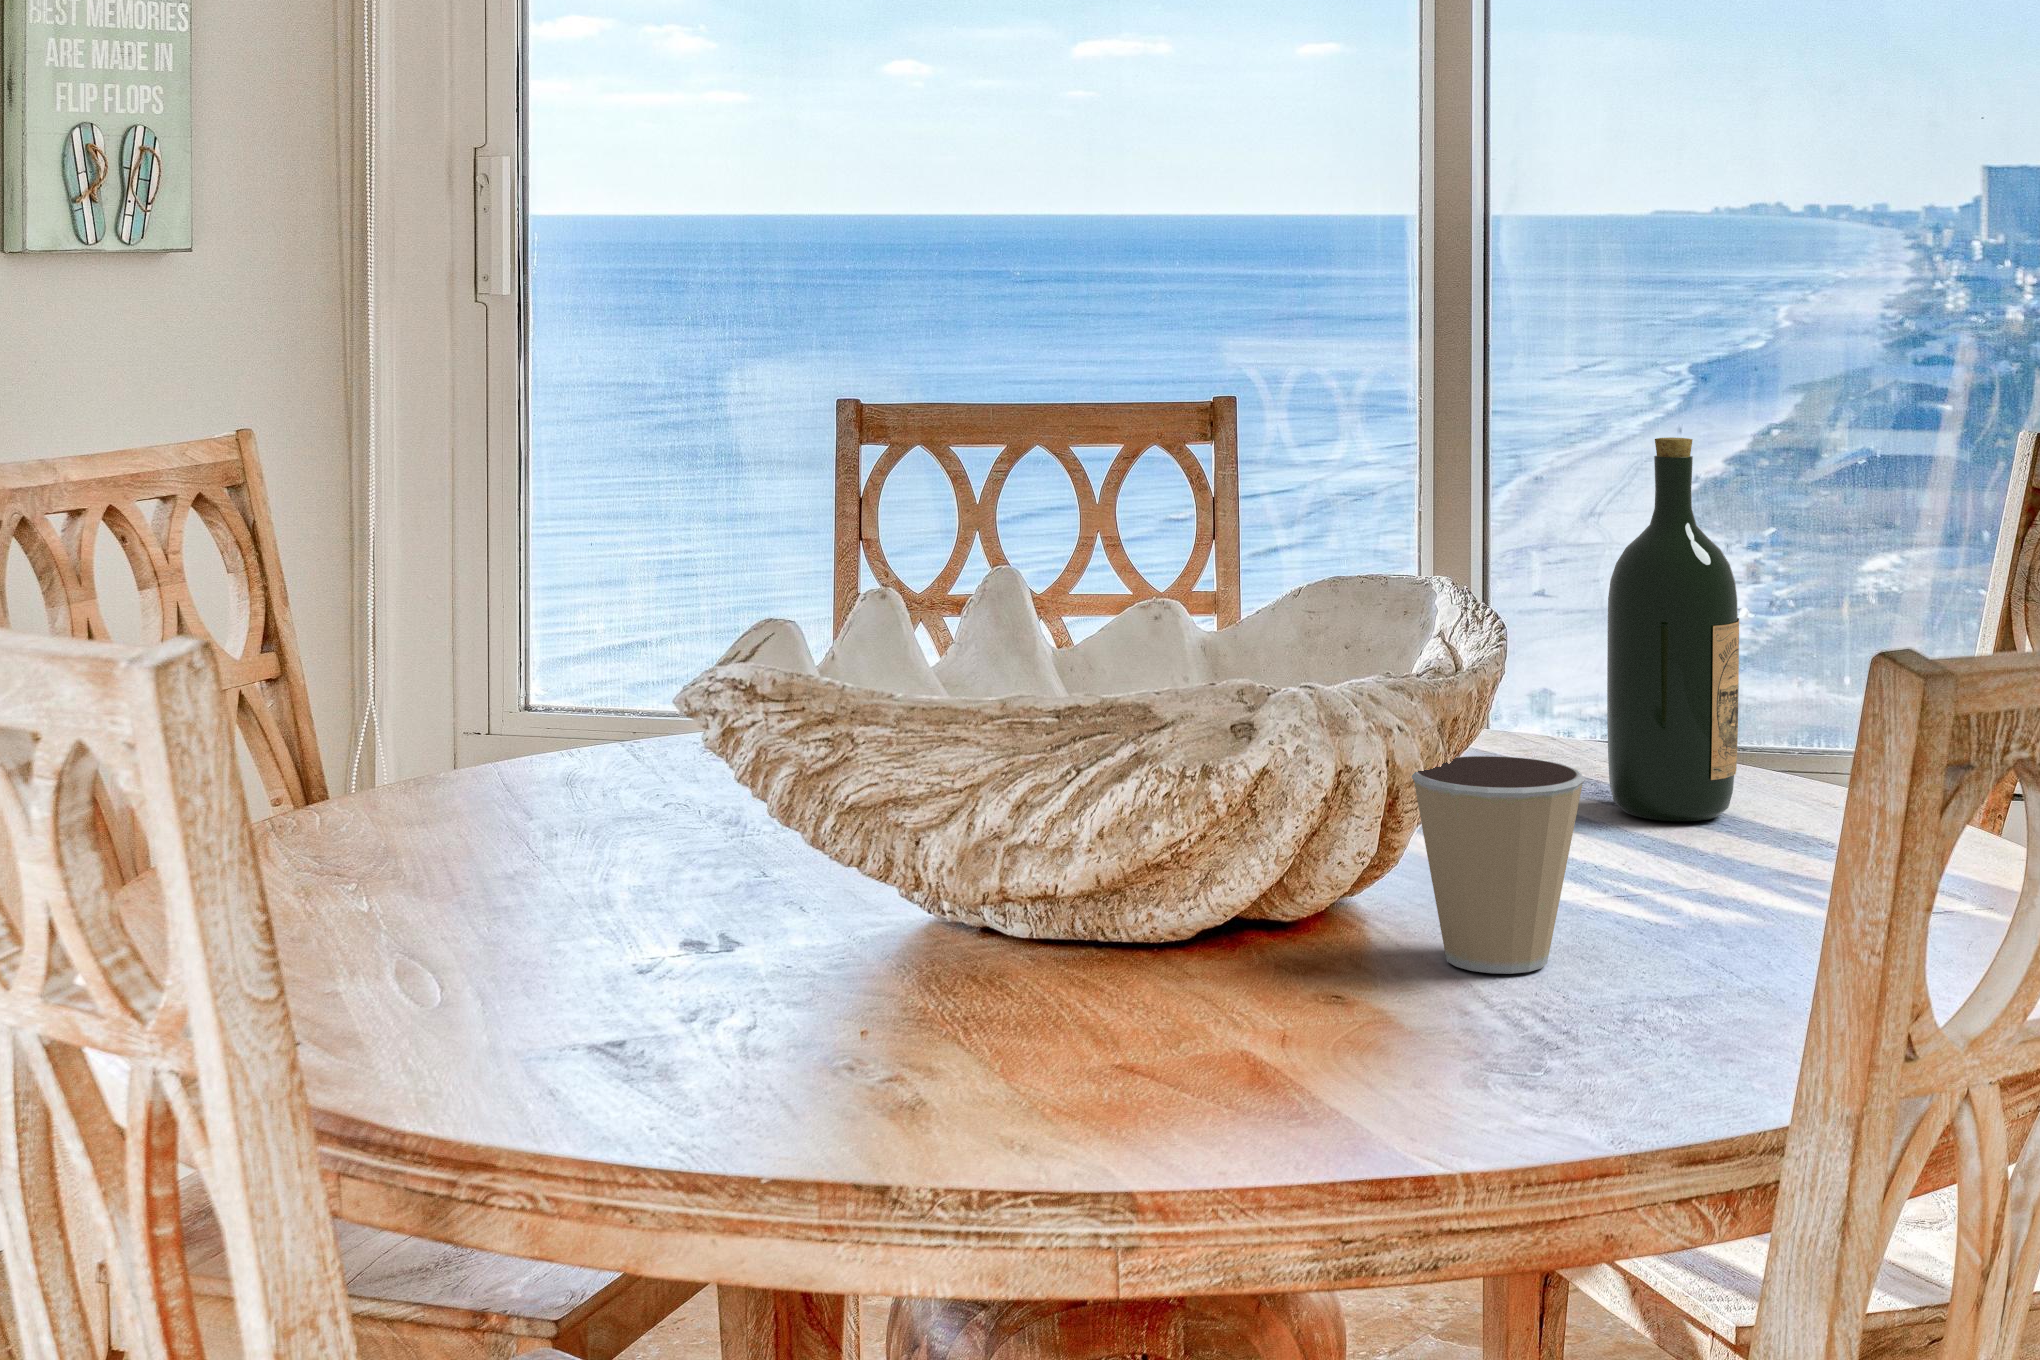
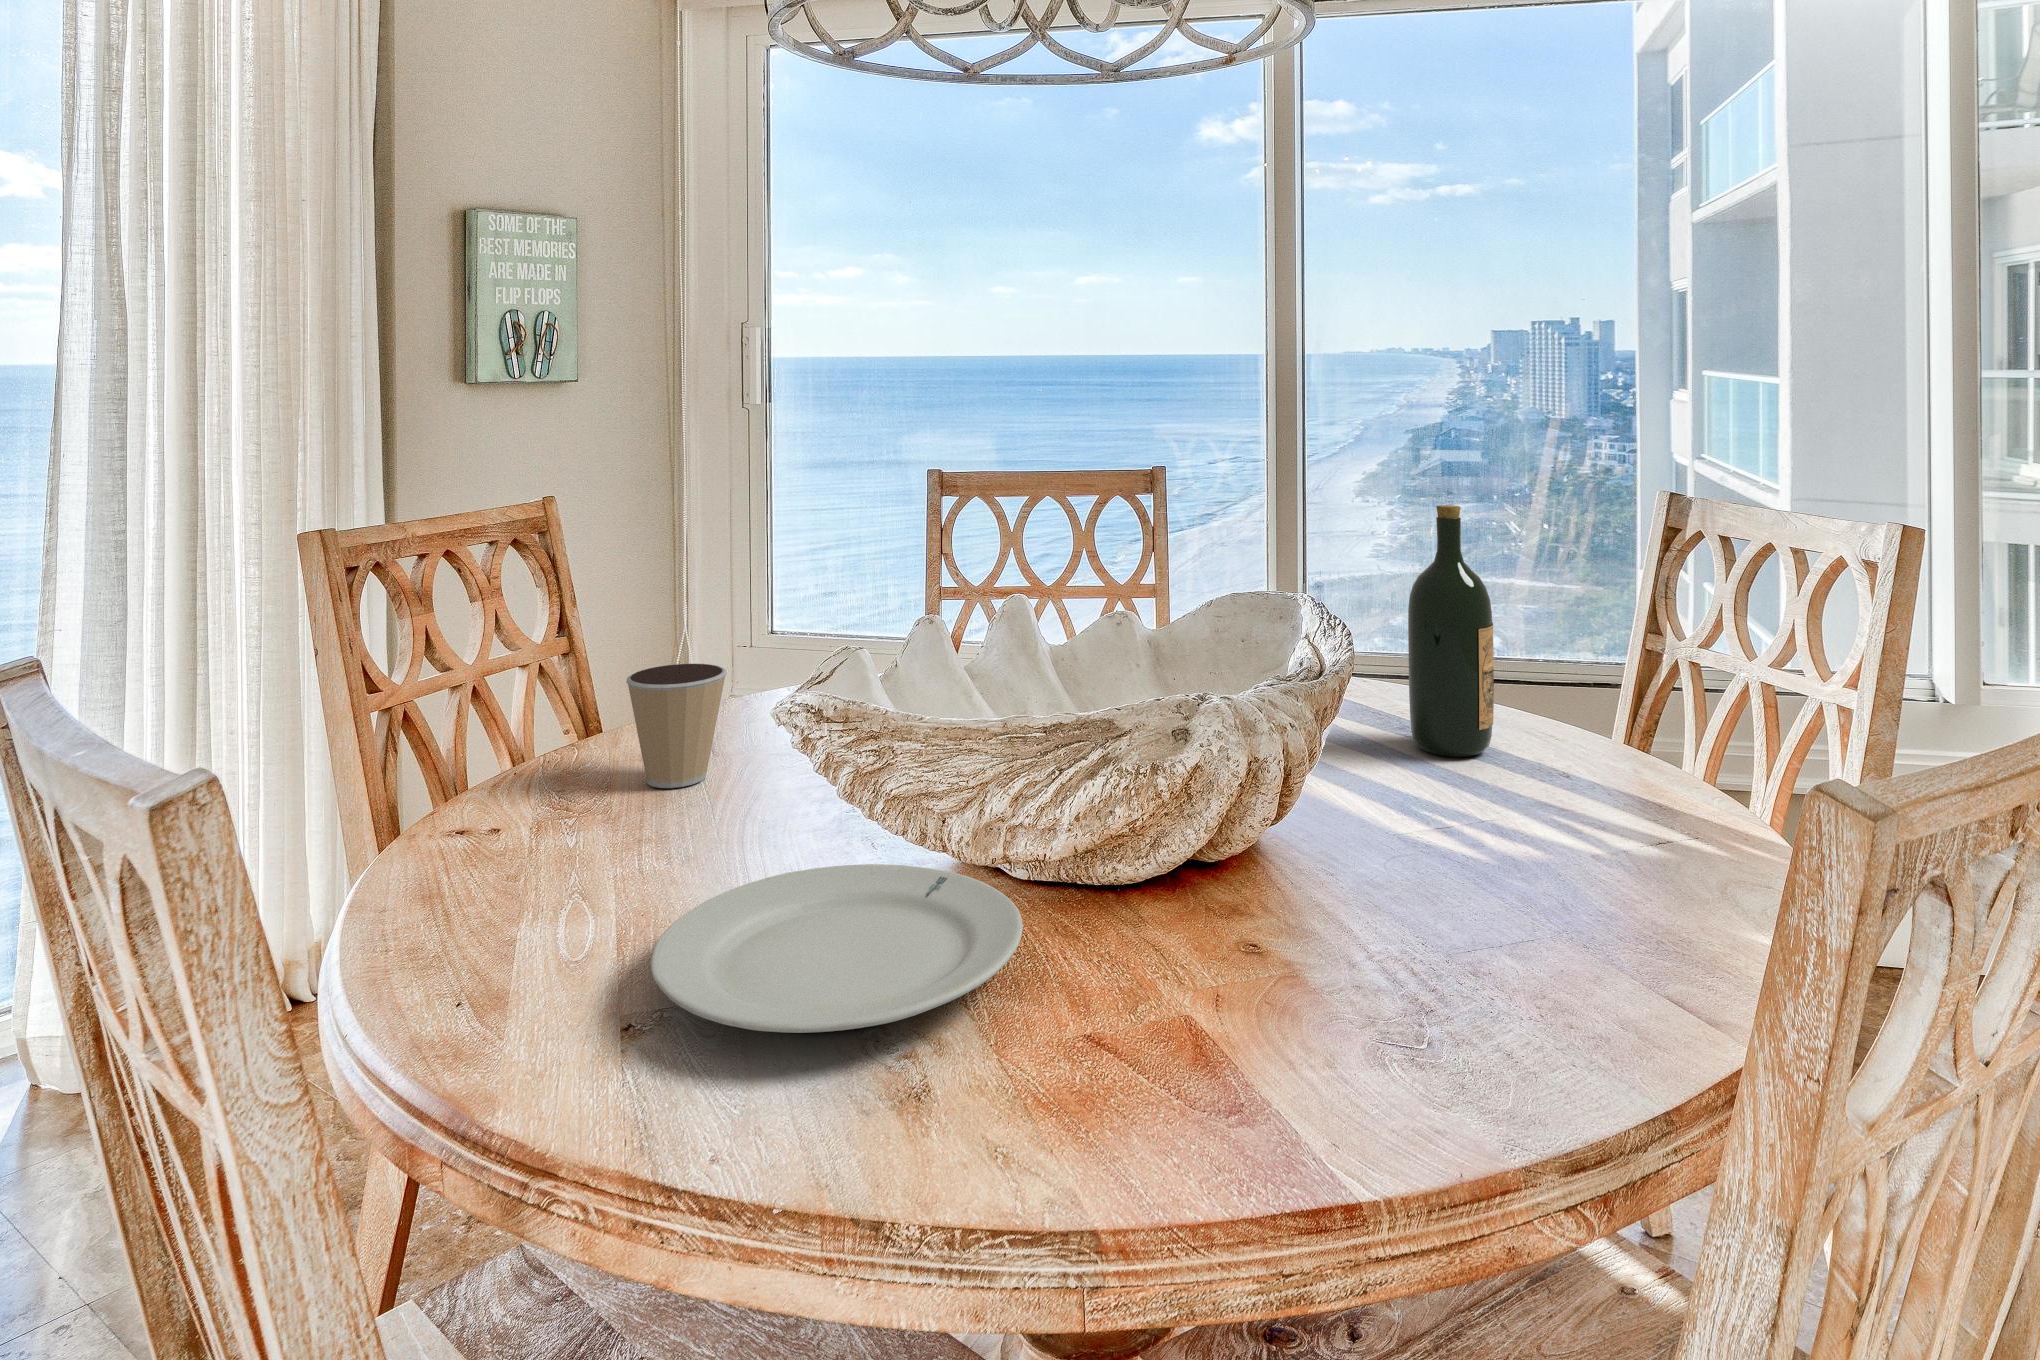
coffee cup: present [1412,756,1585,974] -> present [626,664,727,788]
plate: none [552,907,1029,1055] -> present [651,864,1023,1033]

